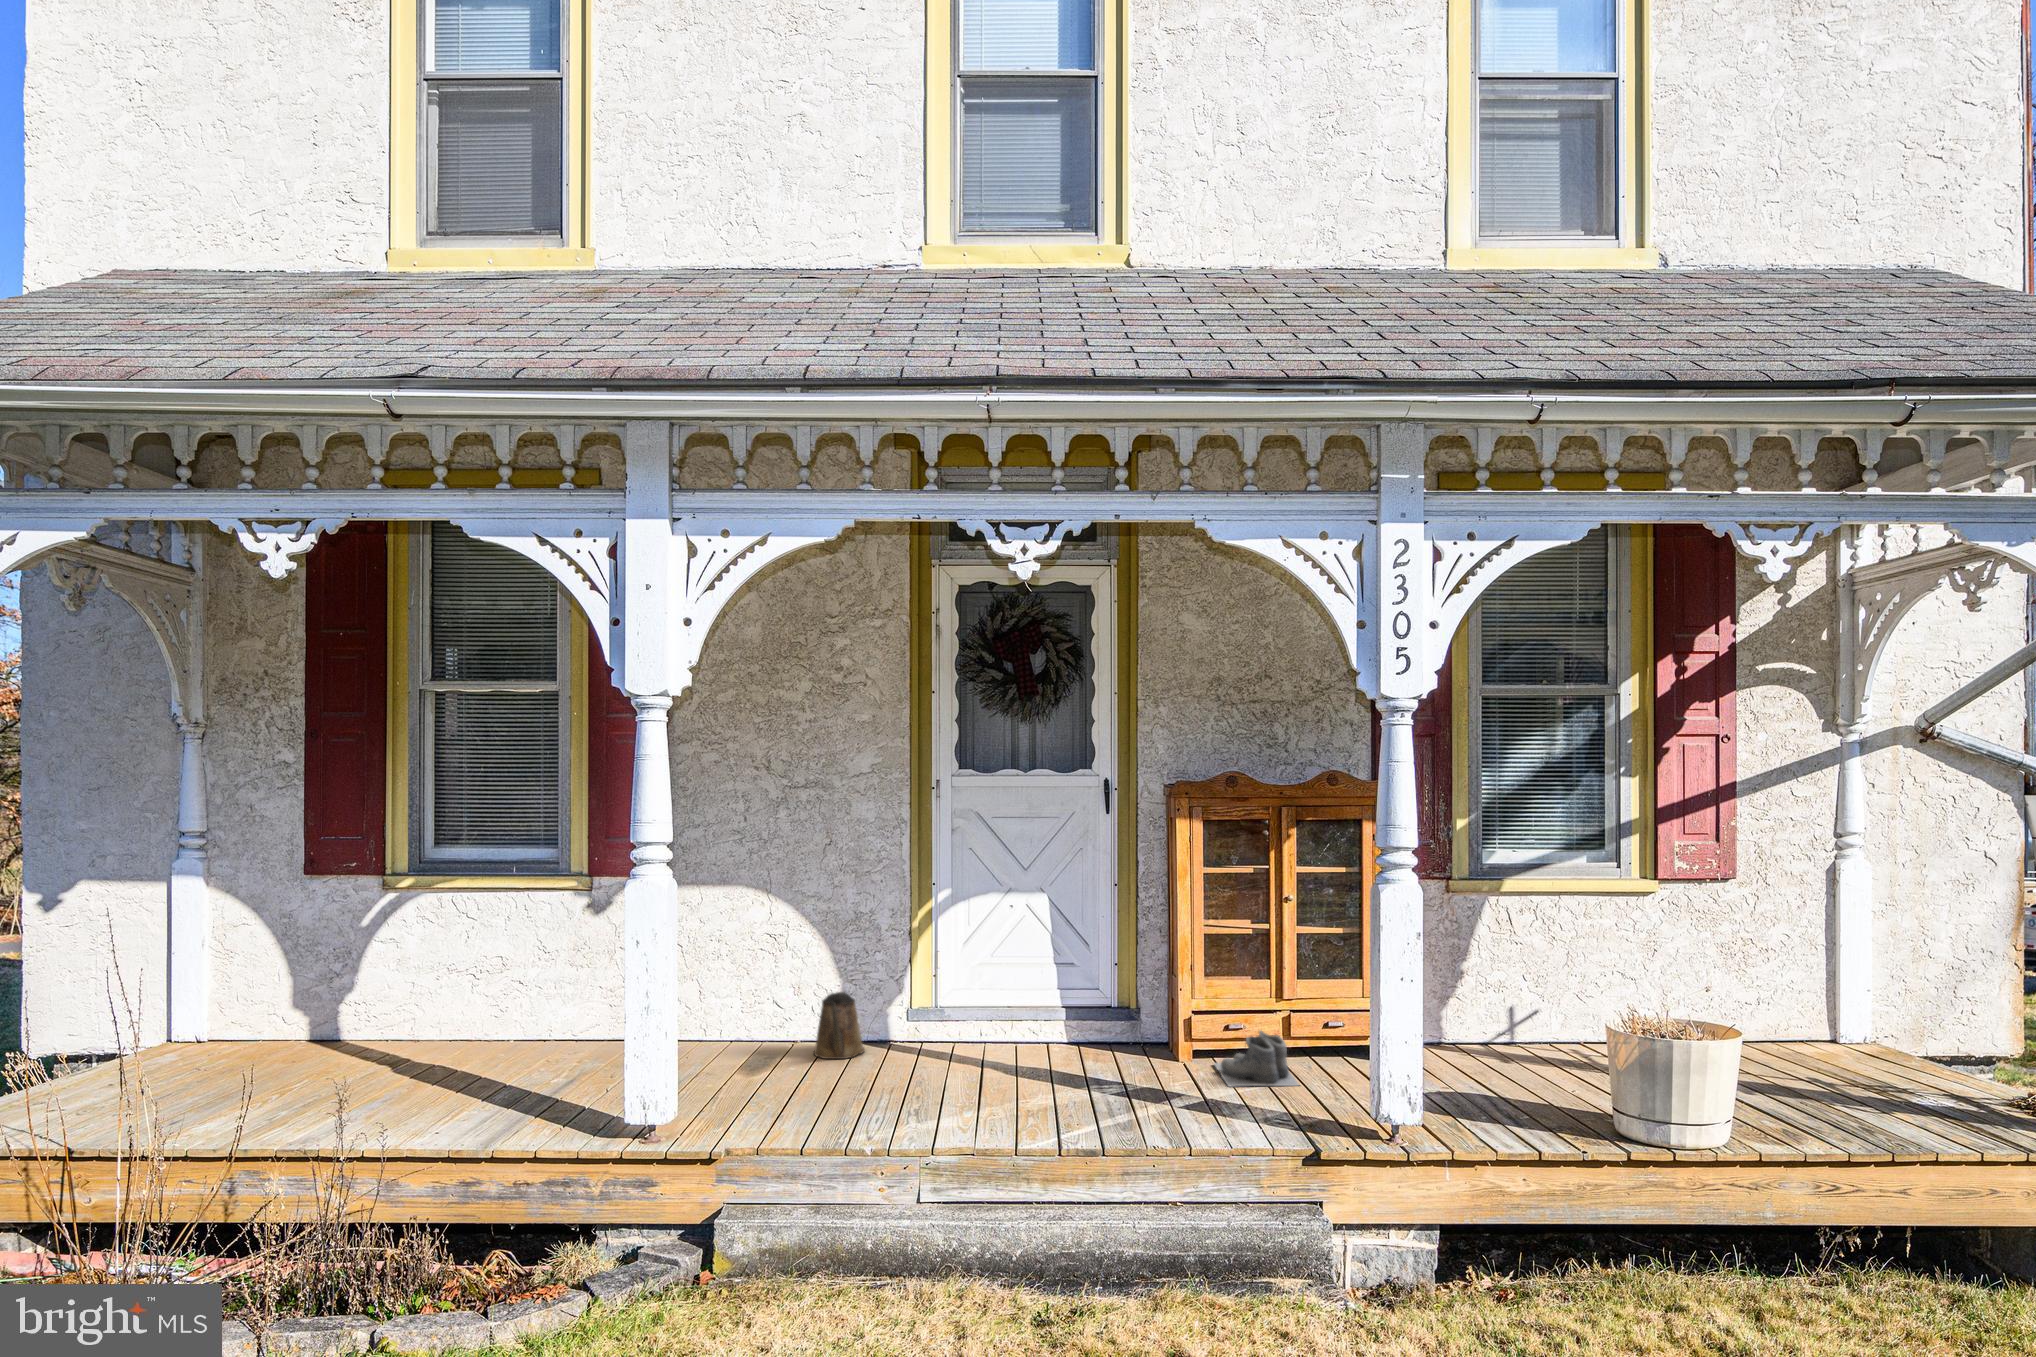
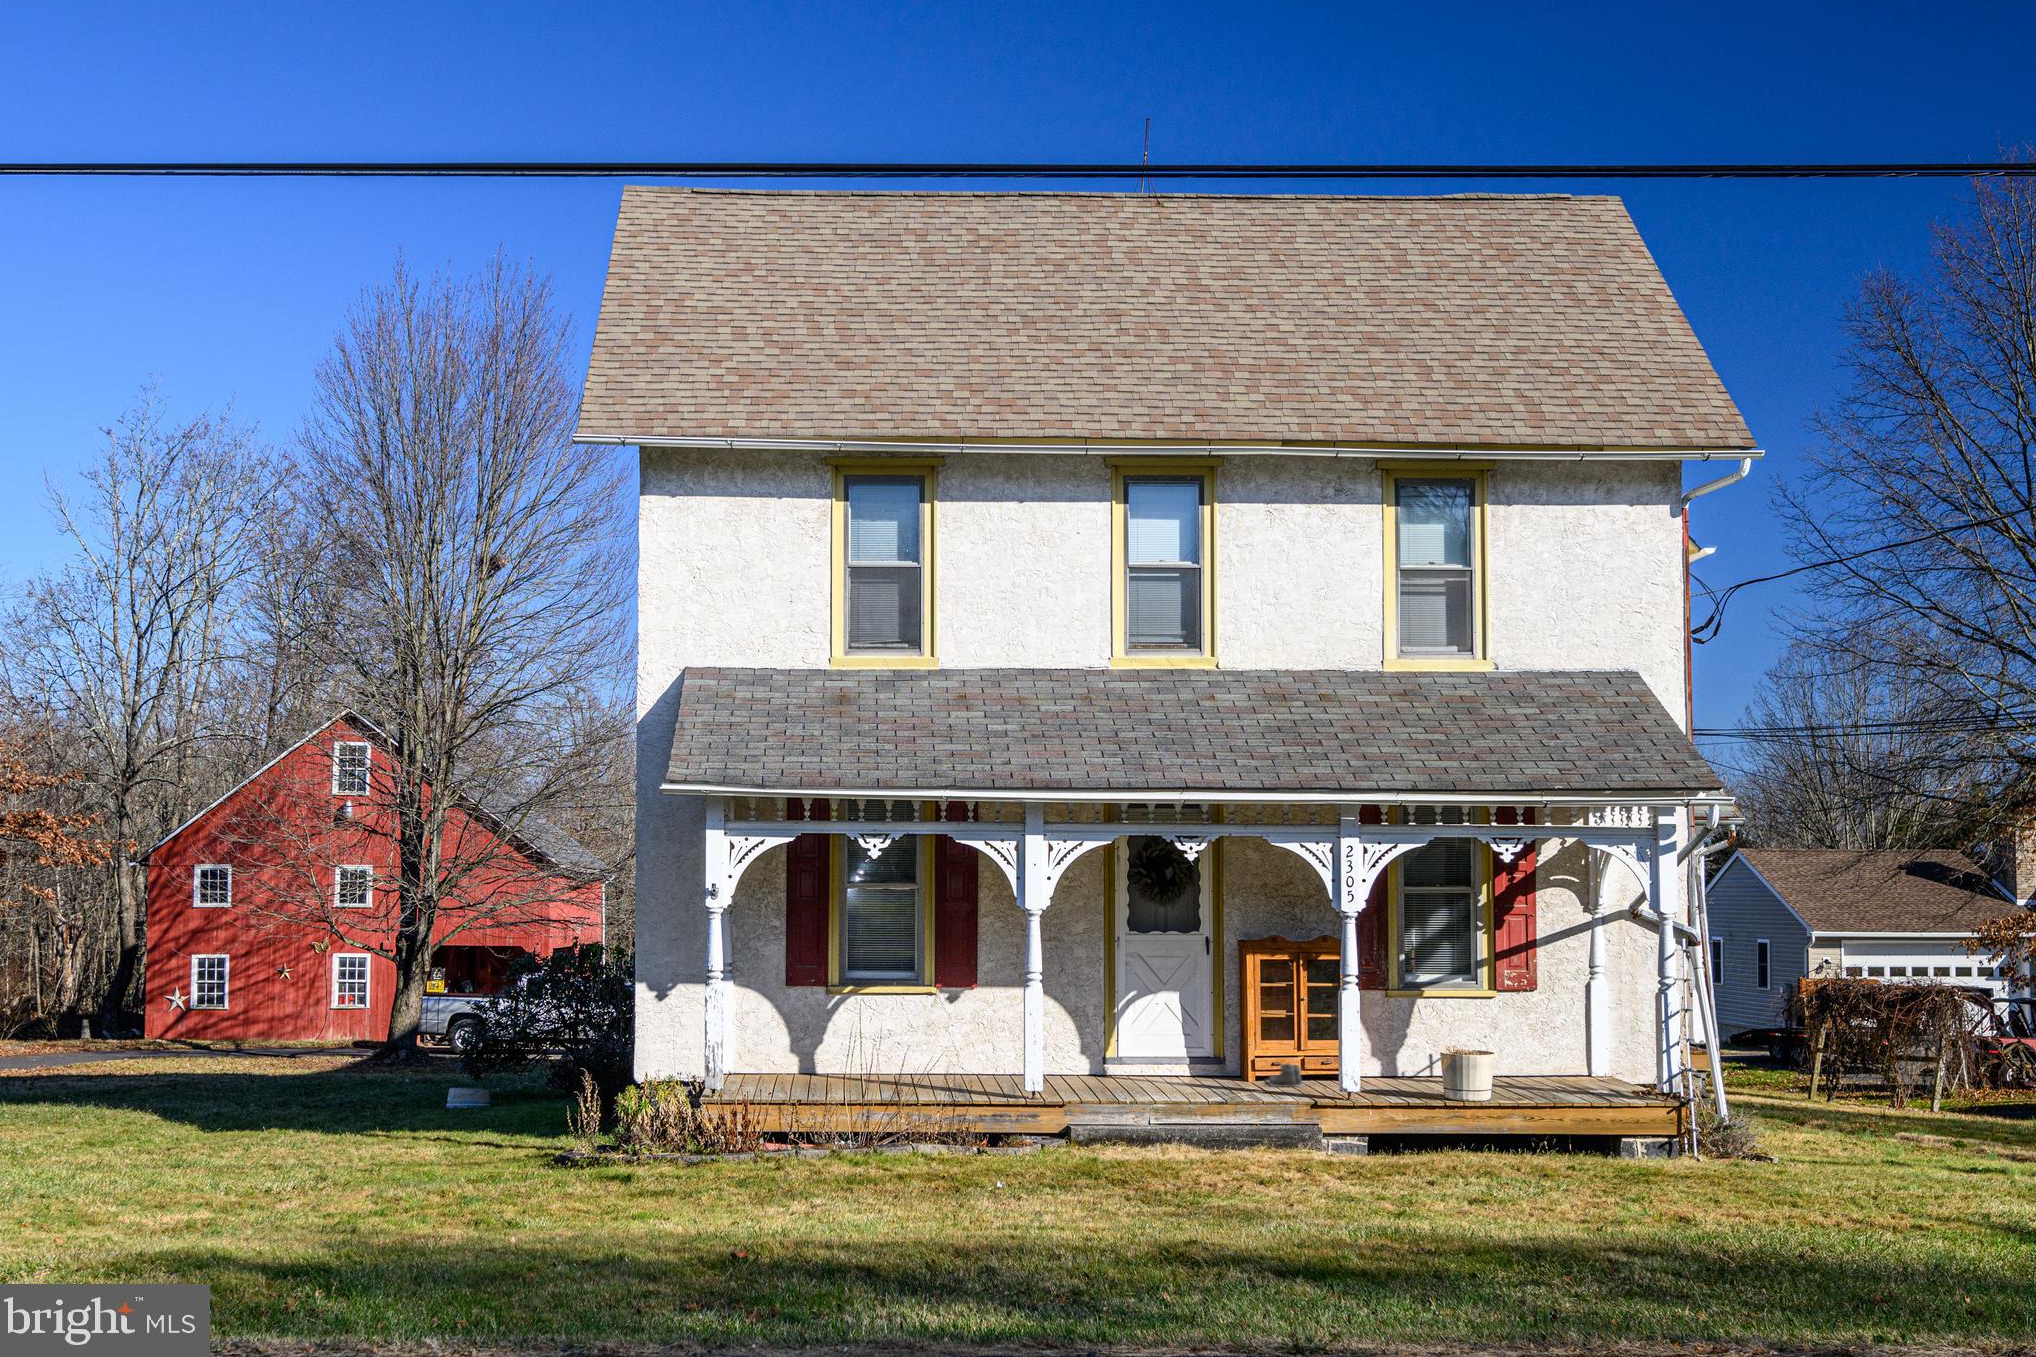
watering can: present [814,992,865,1059] -> none [1063,1047,1089,1079]

